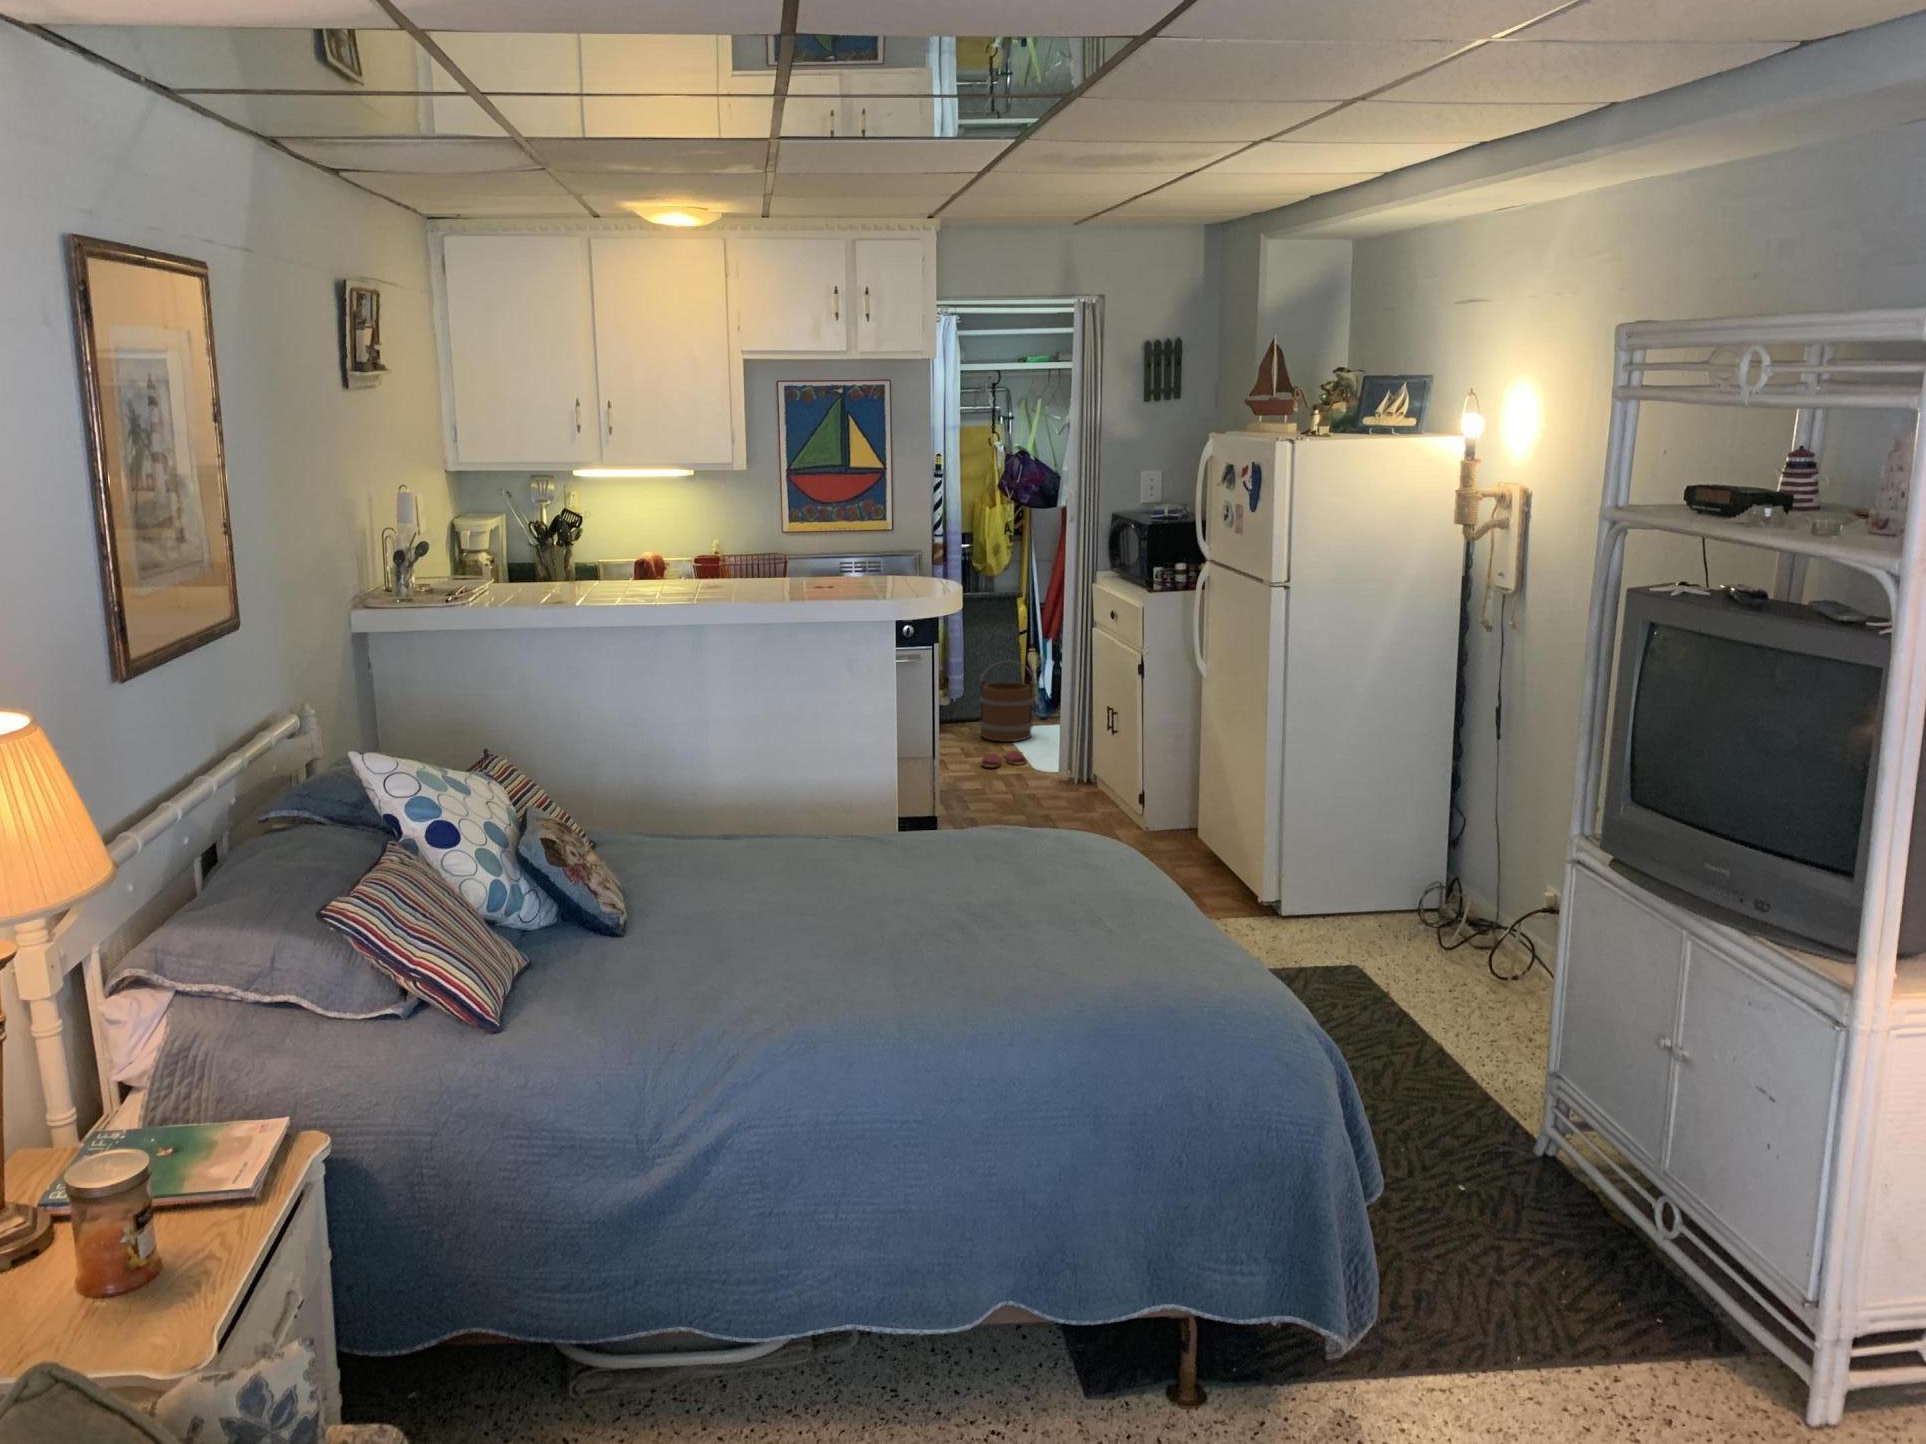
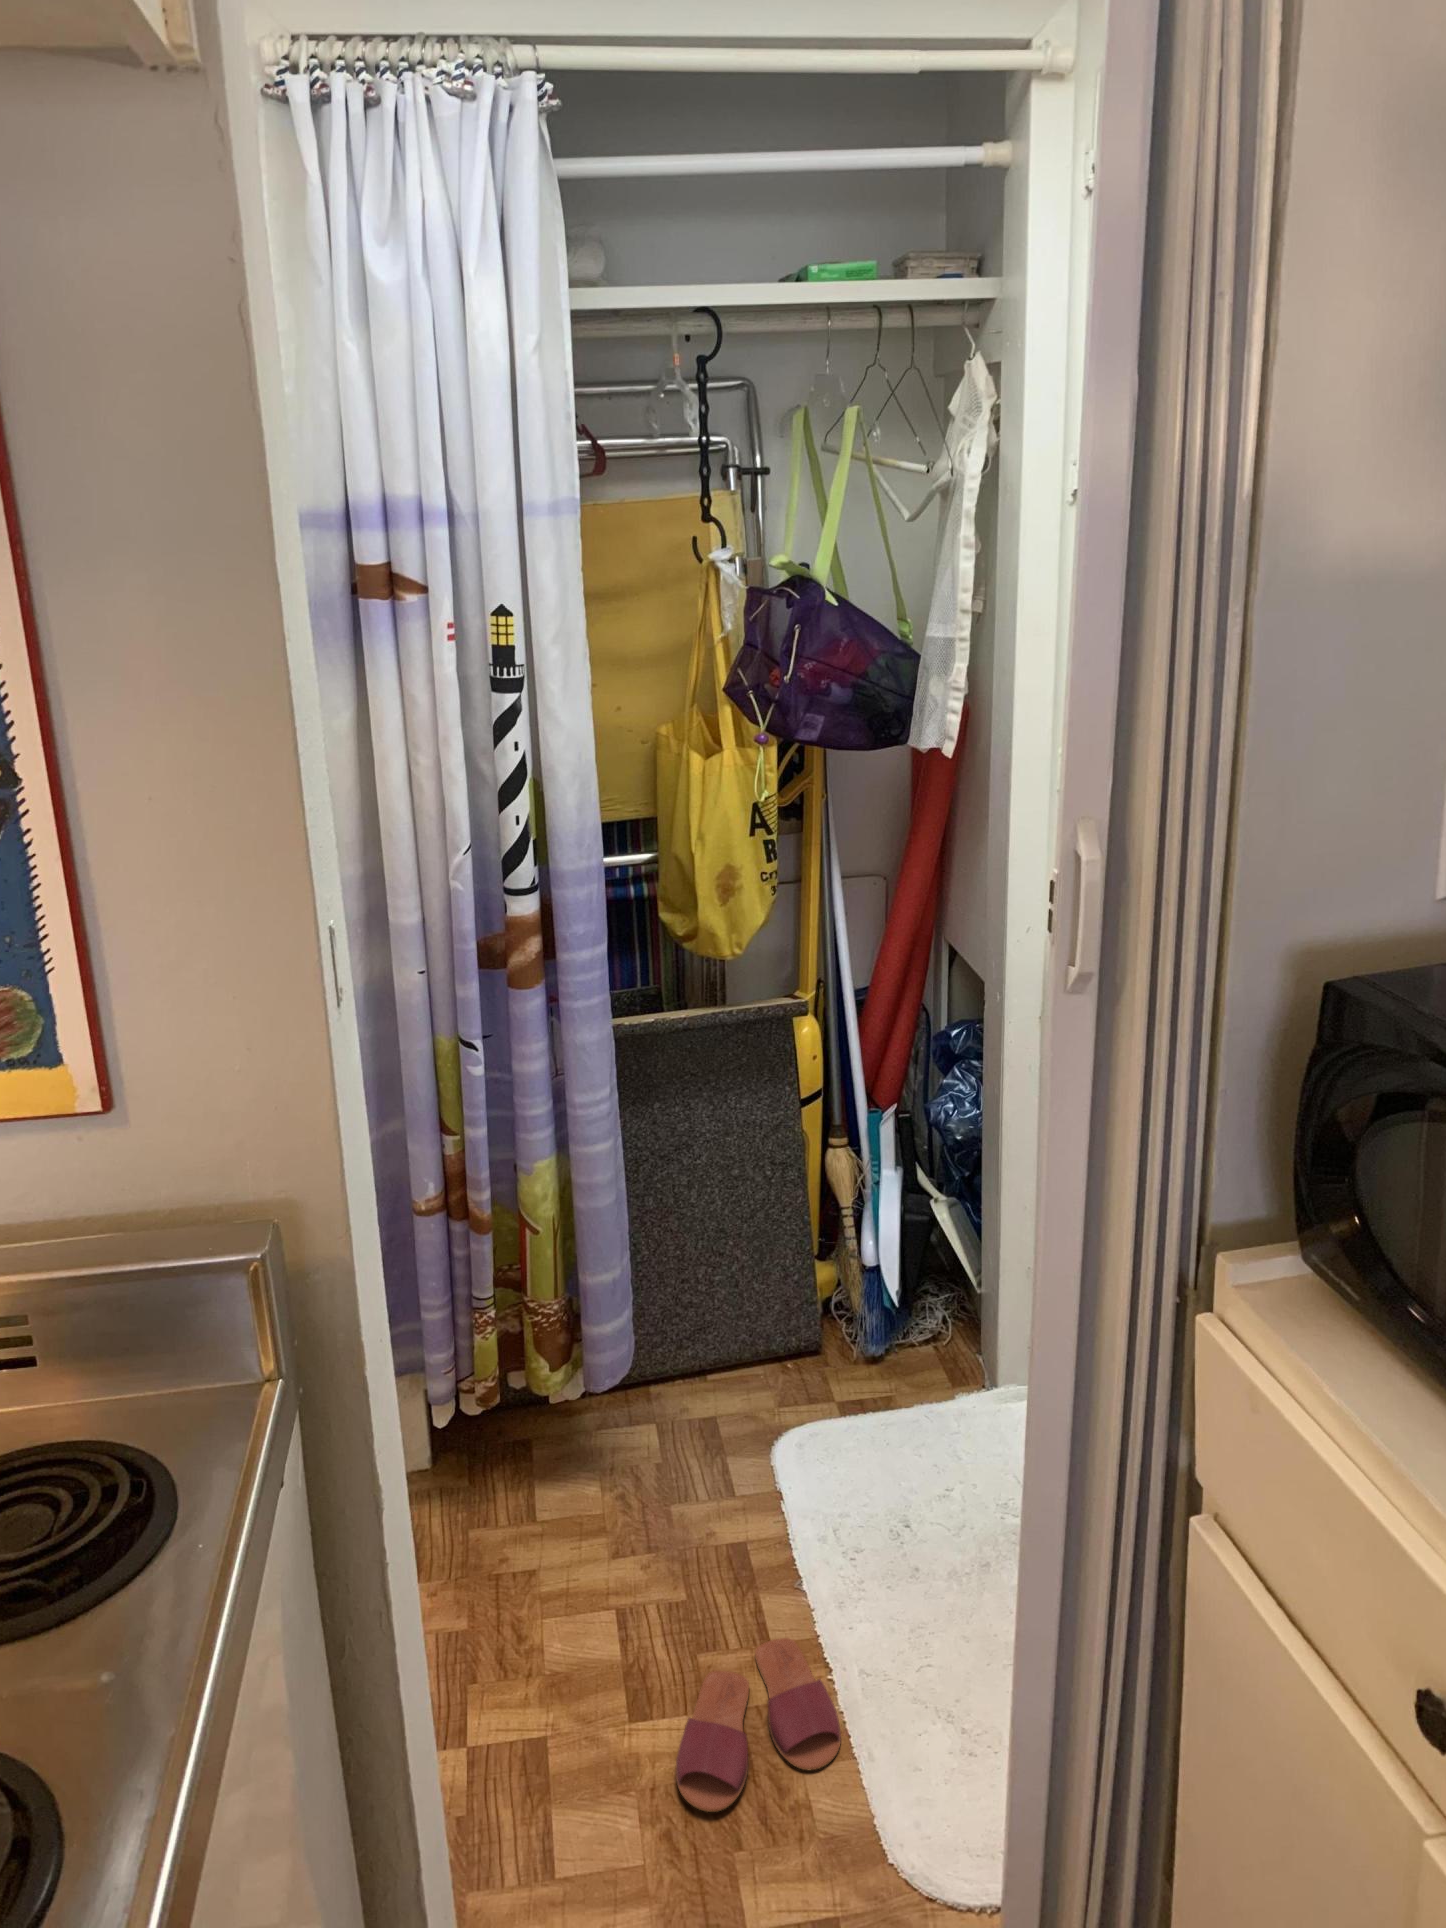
bucket: present [979,660,1034,742] -> none [681,1244,854,1530]

